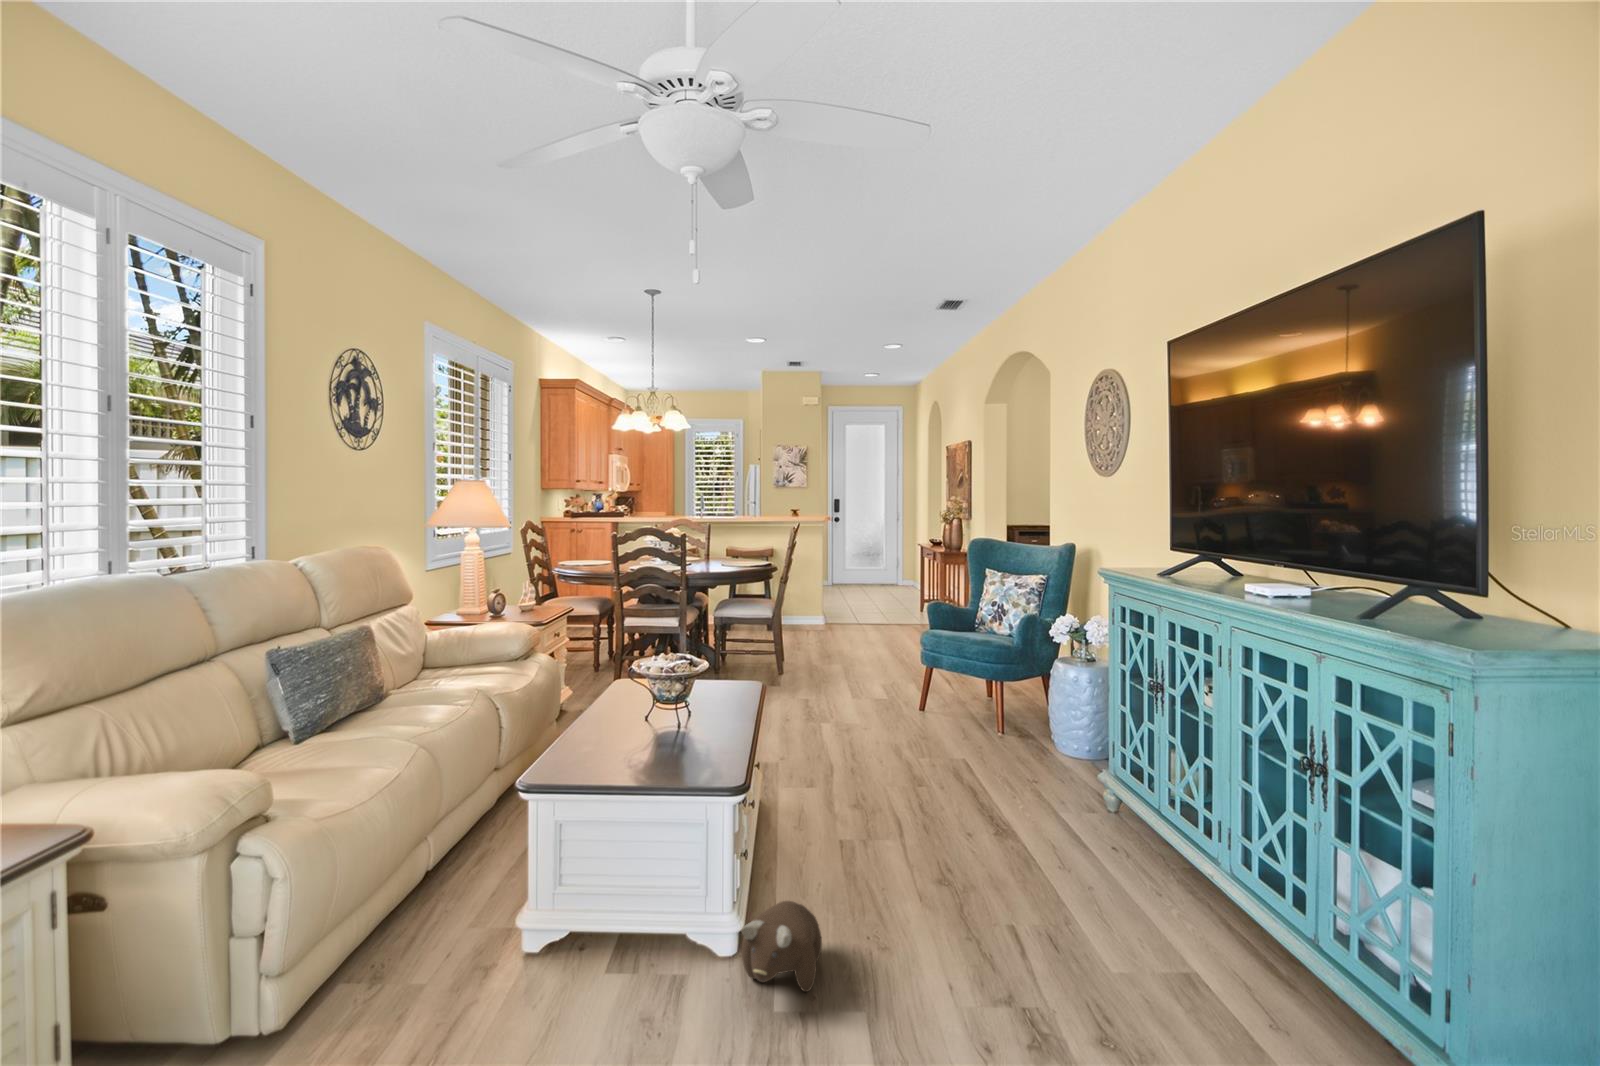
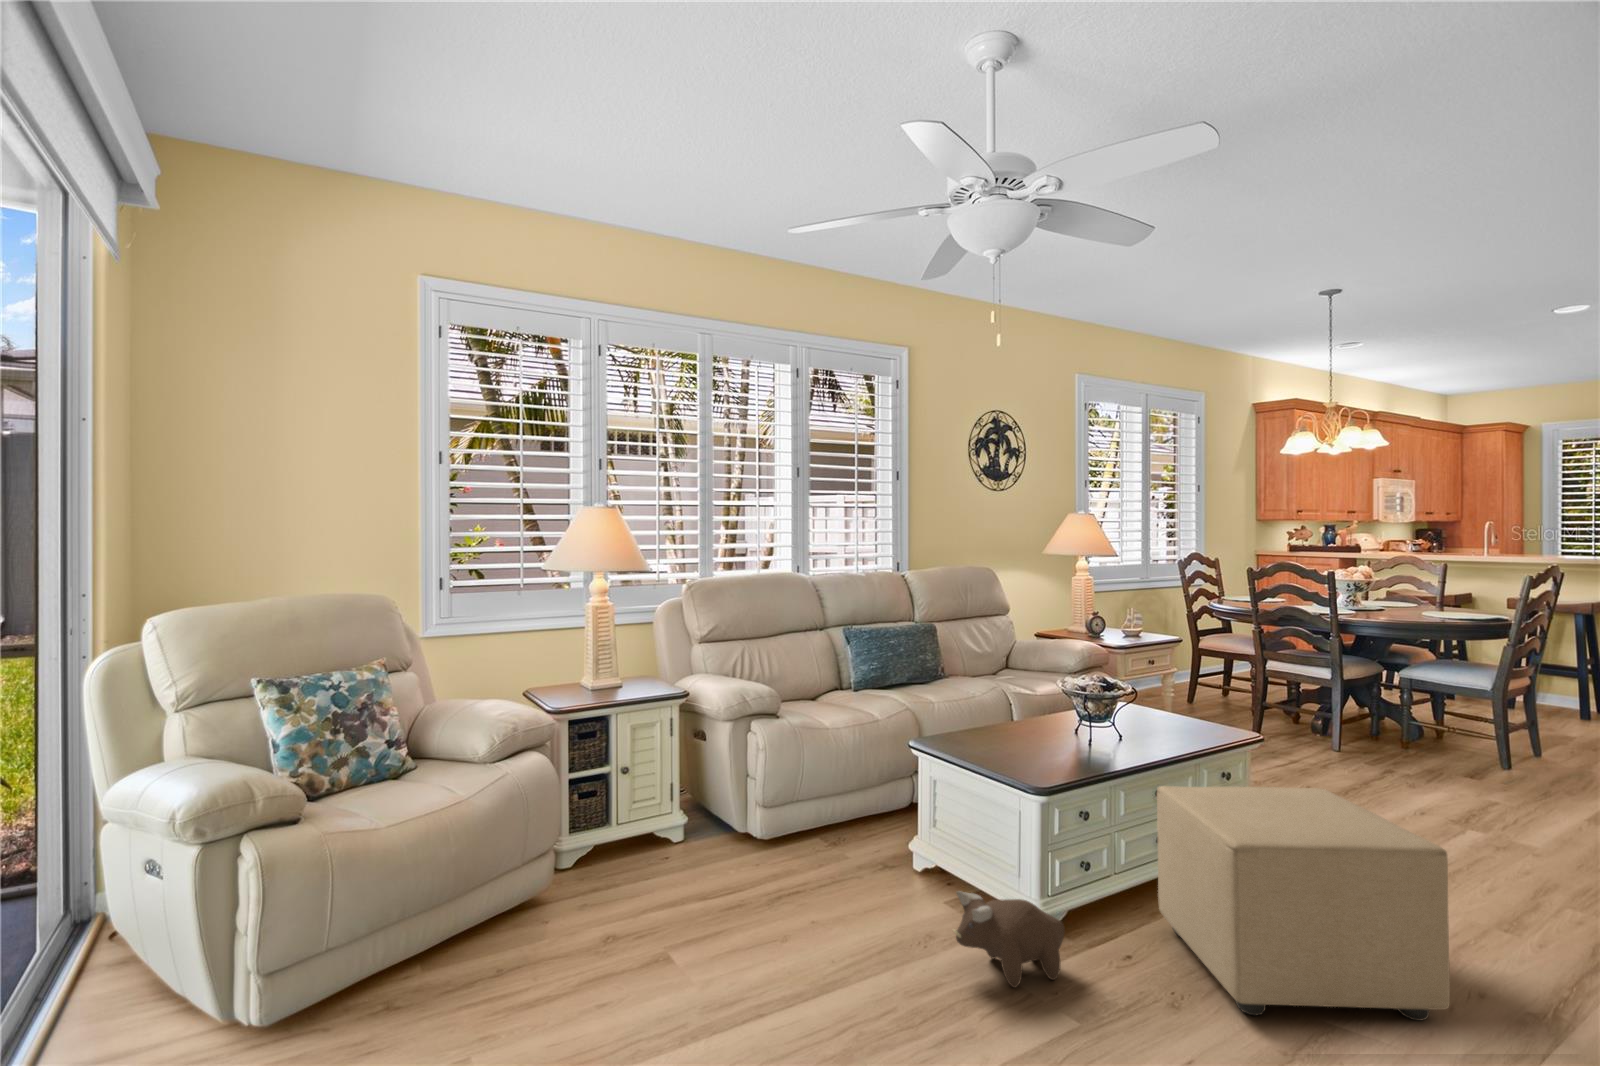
ottoman: none [793,712,979,901] -> present [1157,786,1450,1021]

